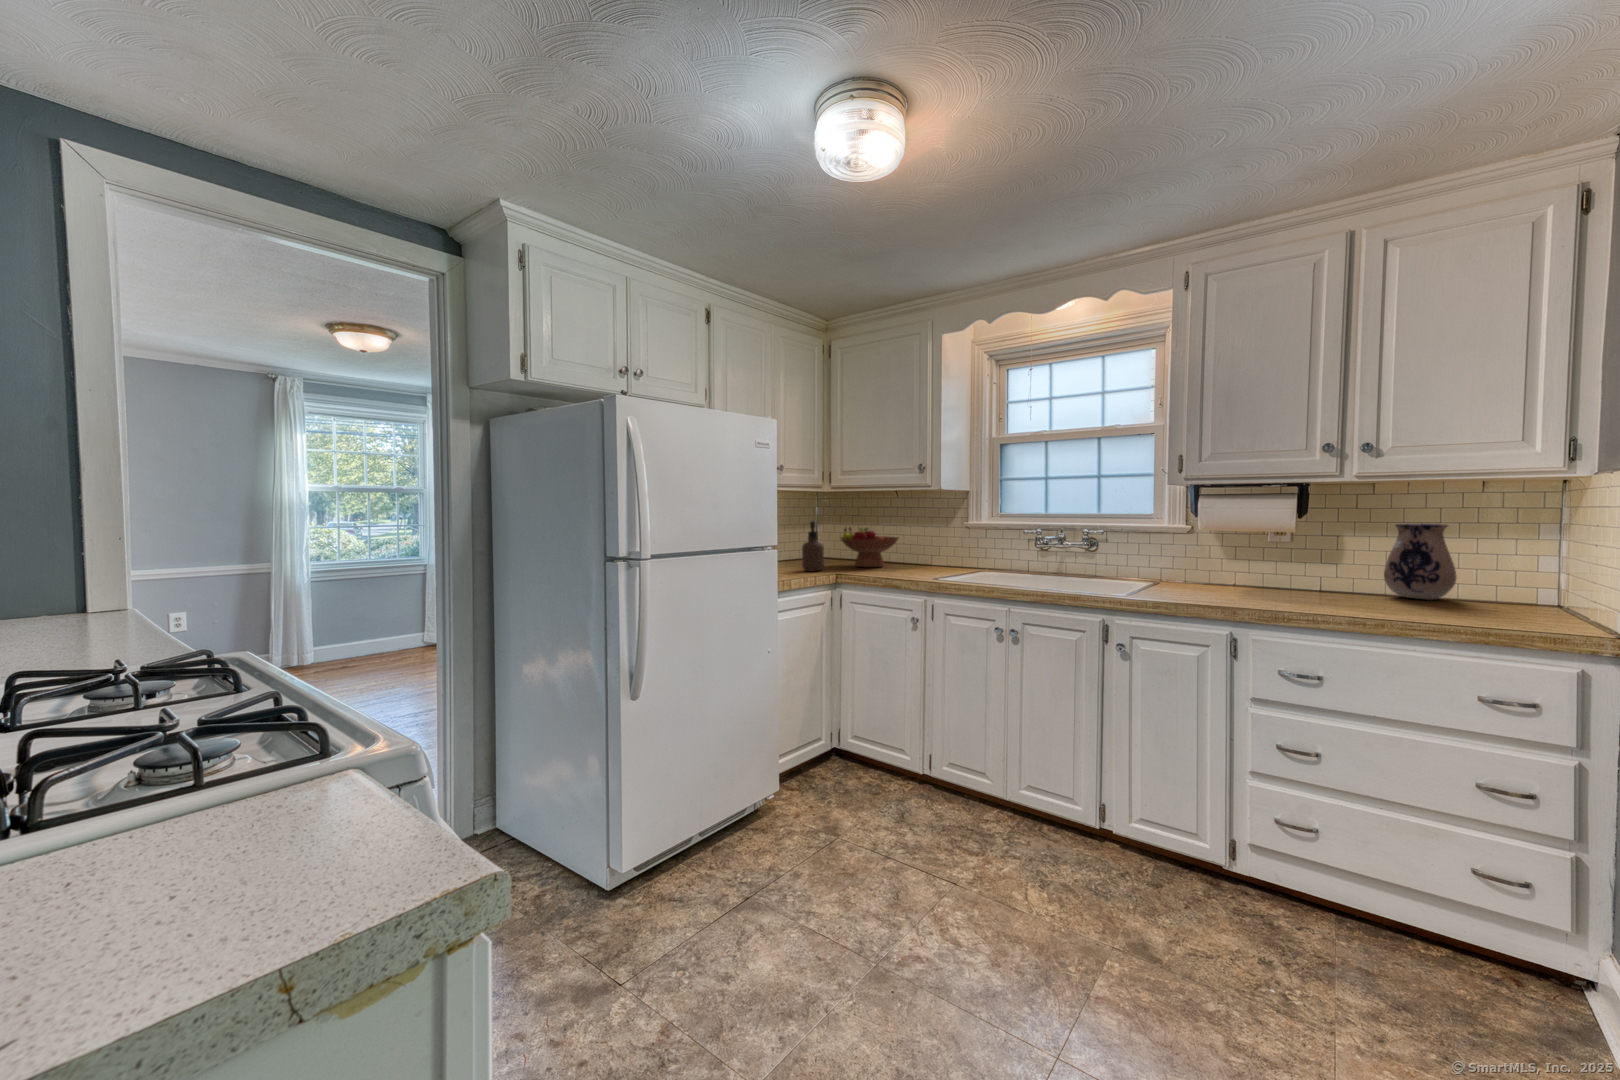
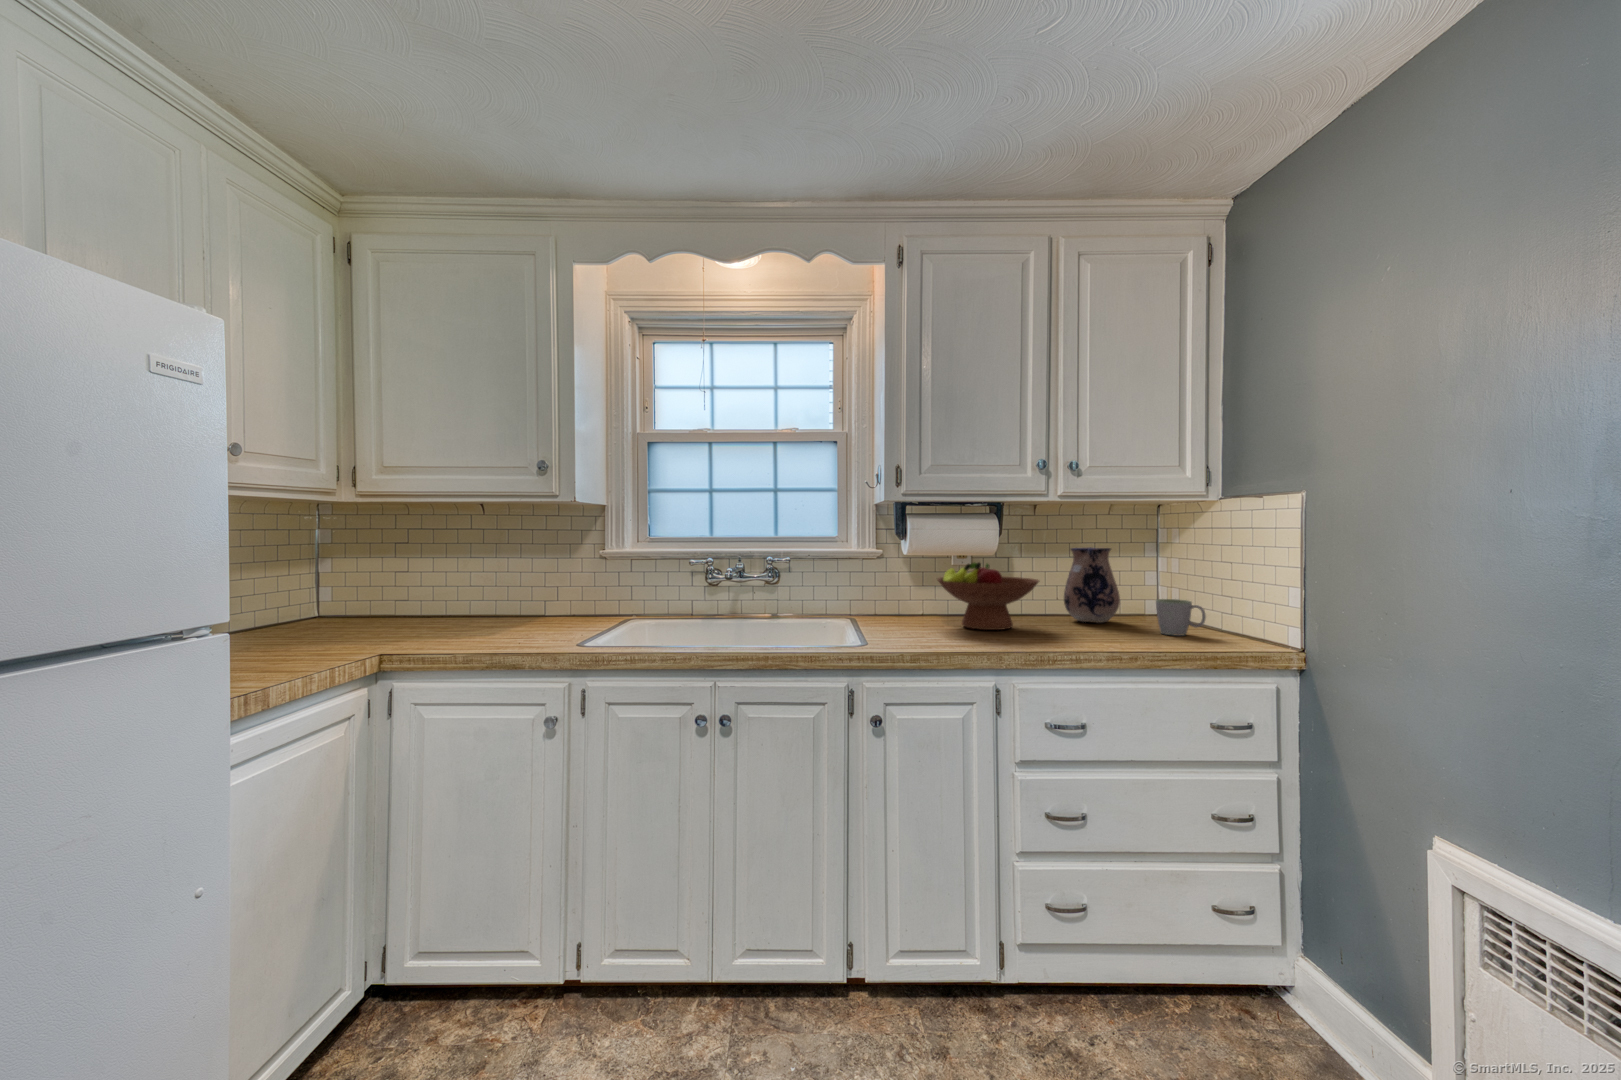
soap dispenser: present [802,521,824,572] -> none [294,555,346,653]
fruit bowl: present [841,528,899,567] -> present [937,563,1039,630]
mug: none [1471,578,1532,615] -> present [1156,599,1206,636]

